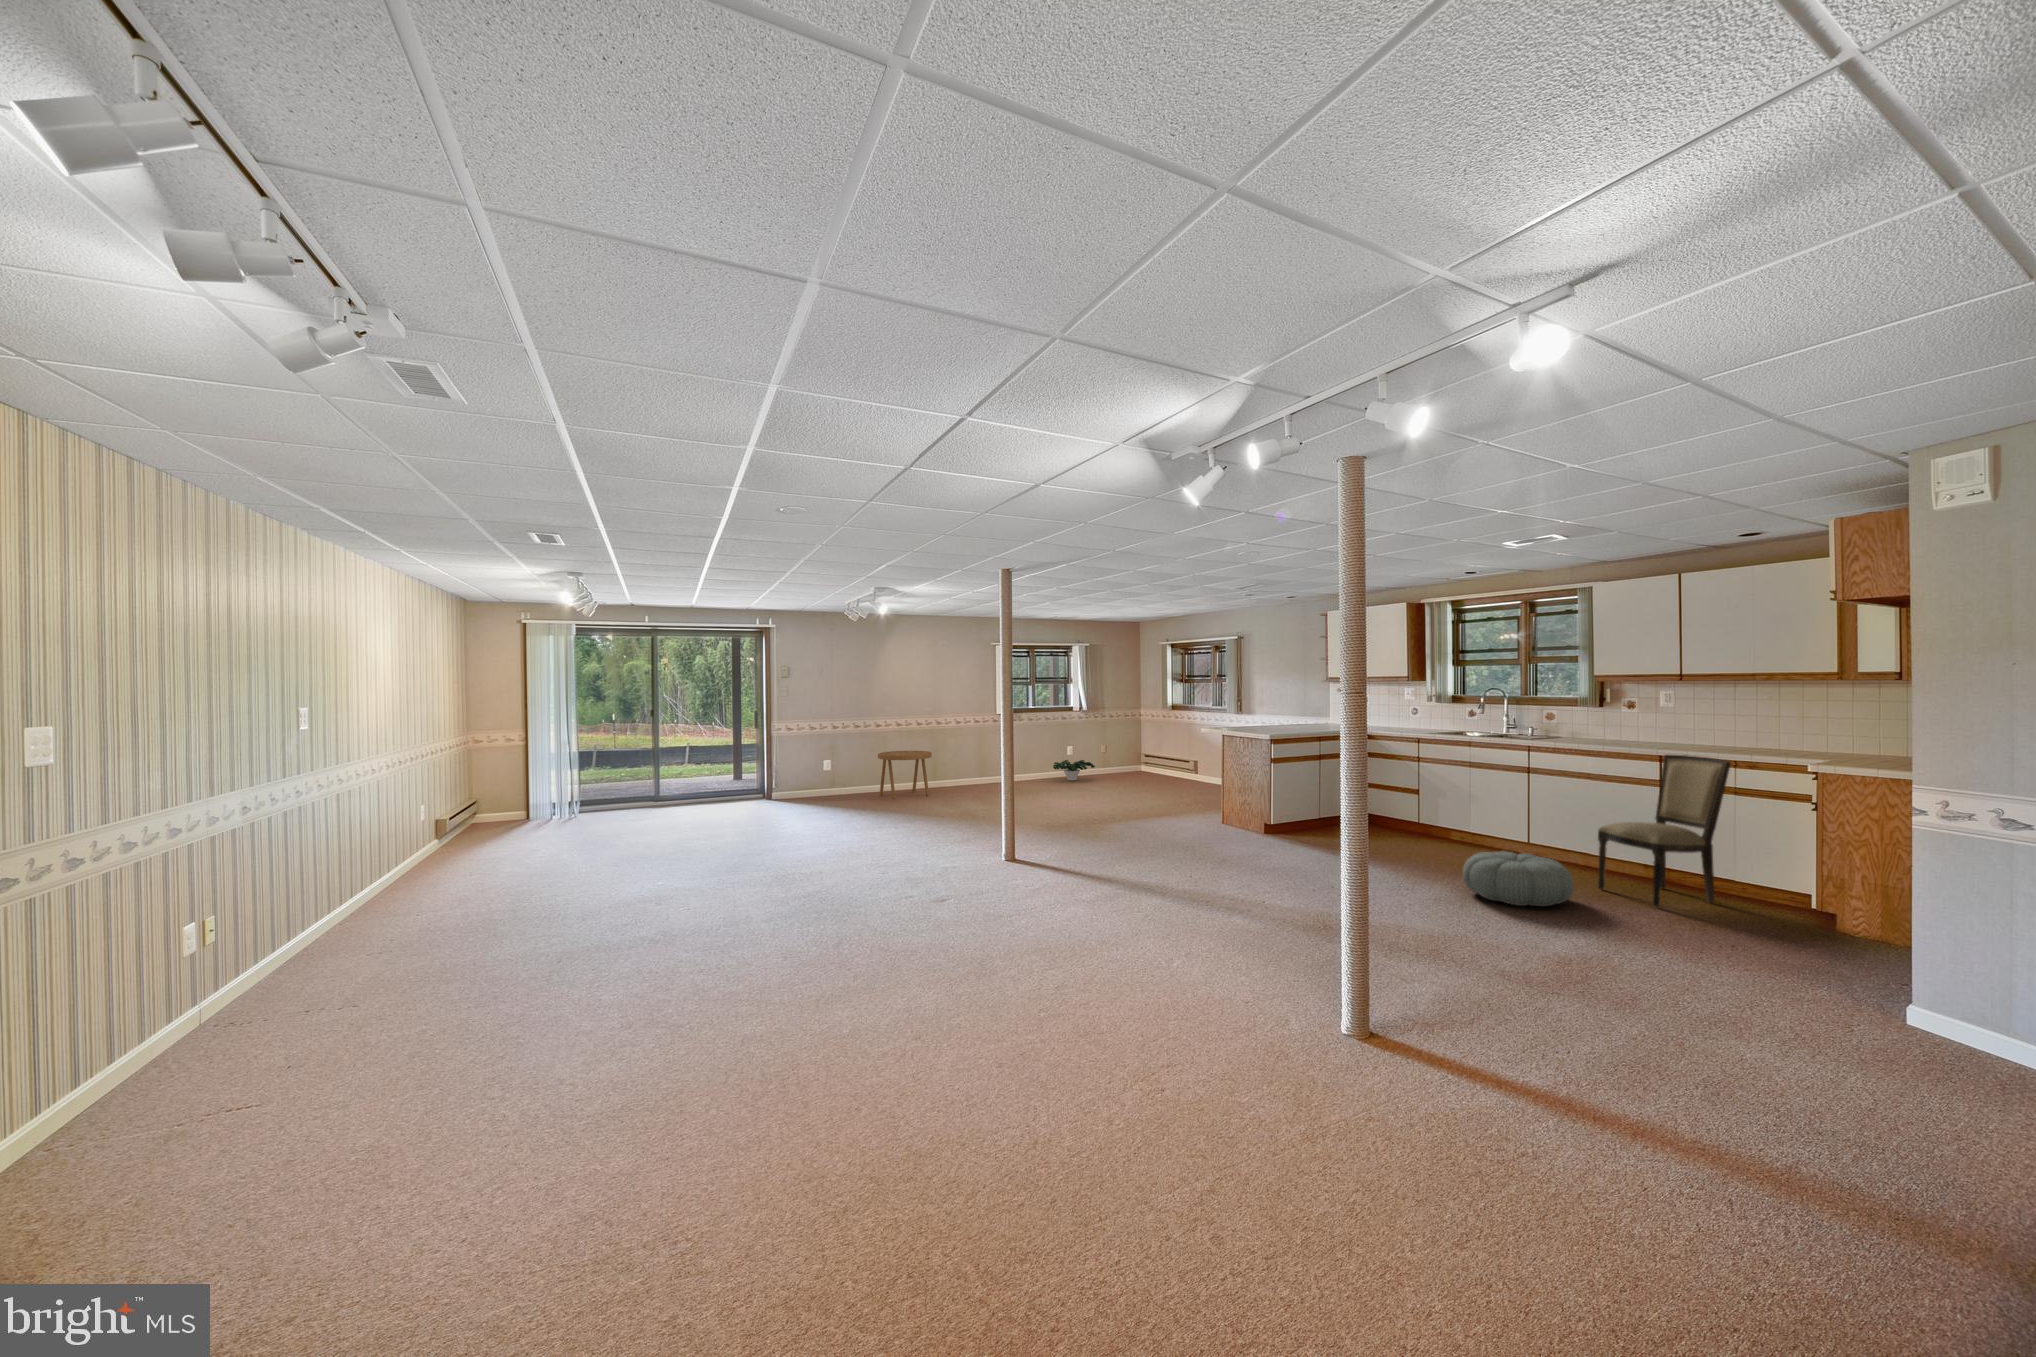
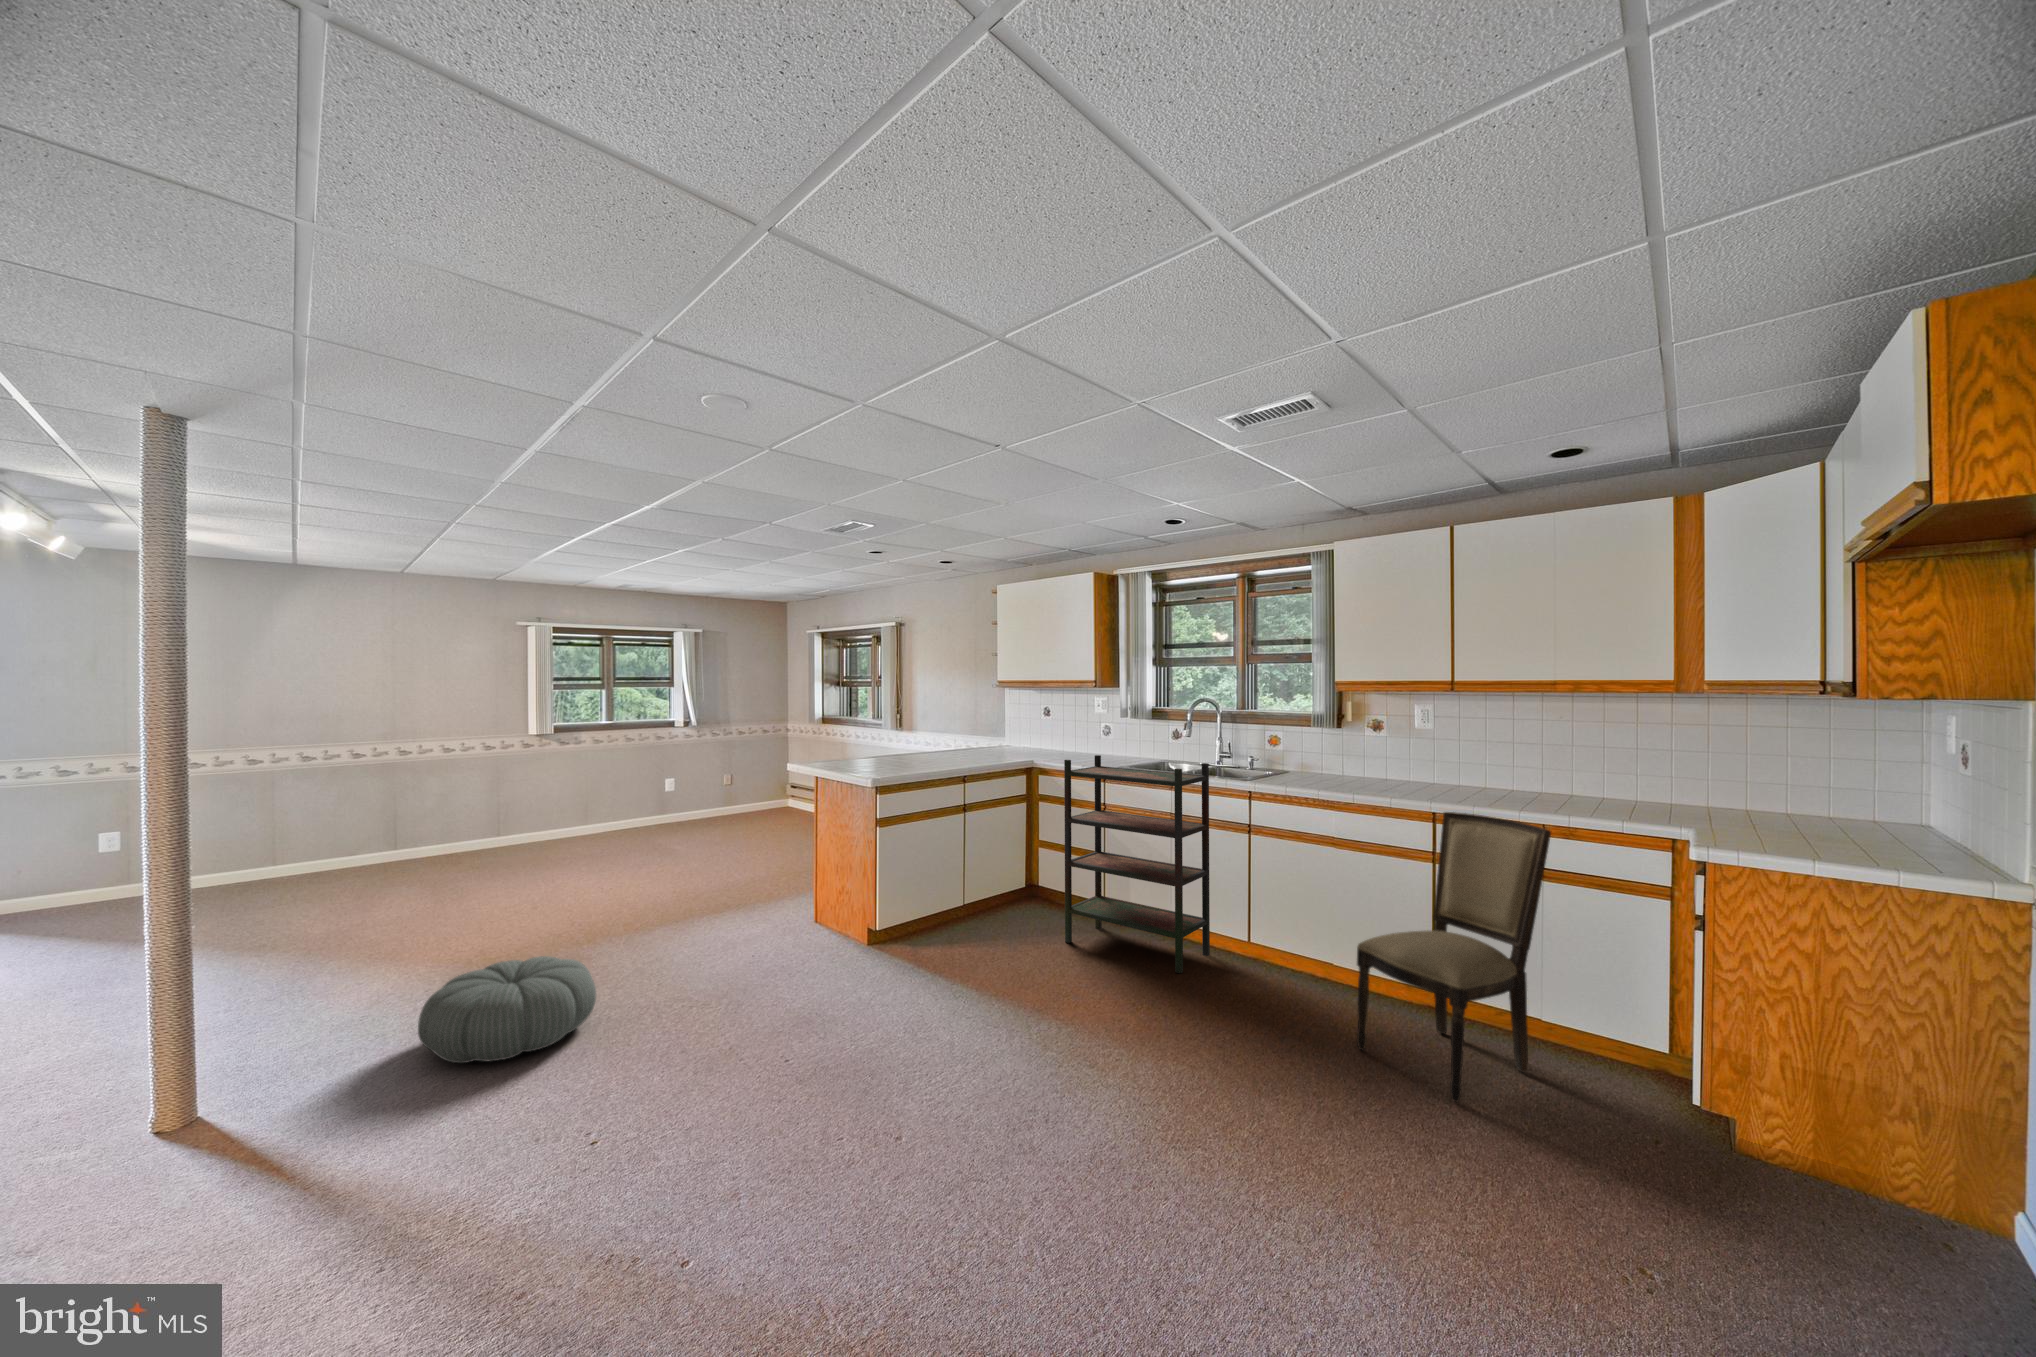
bookshelf: none [1392,725,1500,858] -> present [1064,755,1210,973]
side table: present [878,751,932,799] -> none [254,799,379,892]
potted plant: present [1053,760,1095,780] -> none [633,797,702,828]
pouf: present [1463,851,1574,906] -> present [418,956,596,1063]

